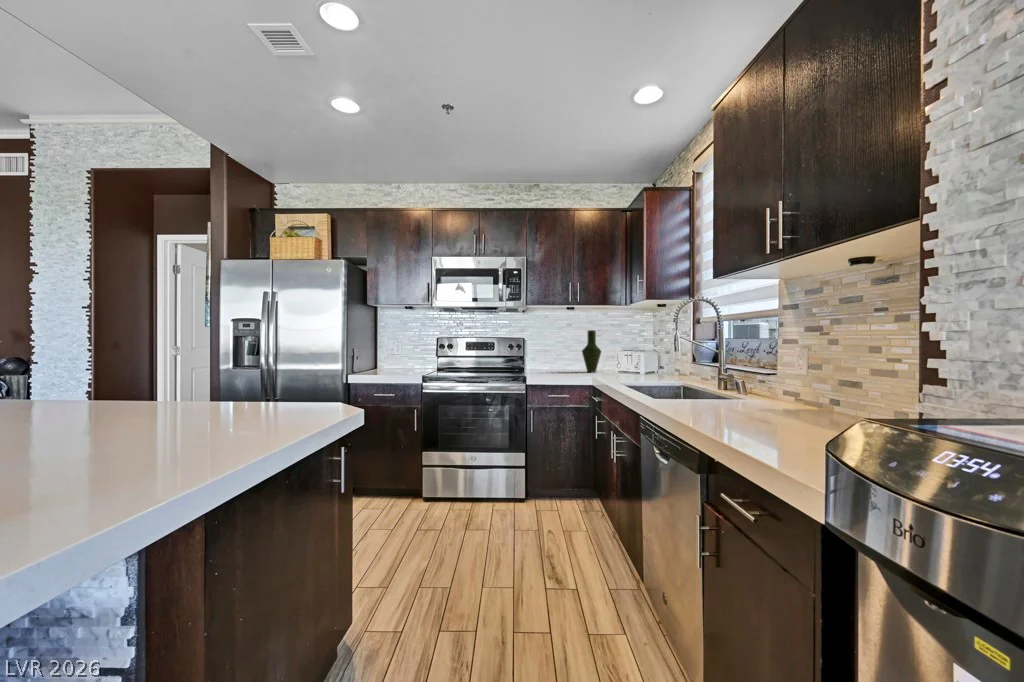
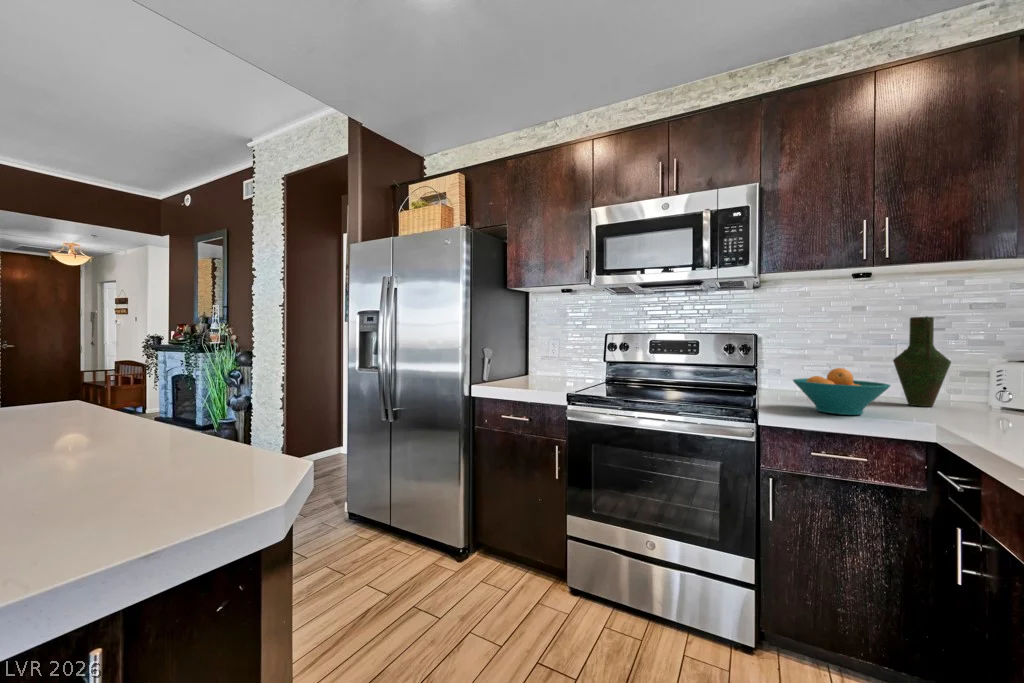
fruit bowl: none [541,355,578,377] -> present [793,368,890,415]

